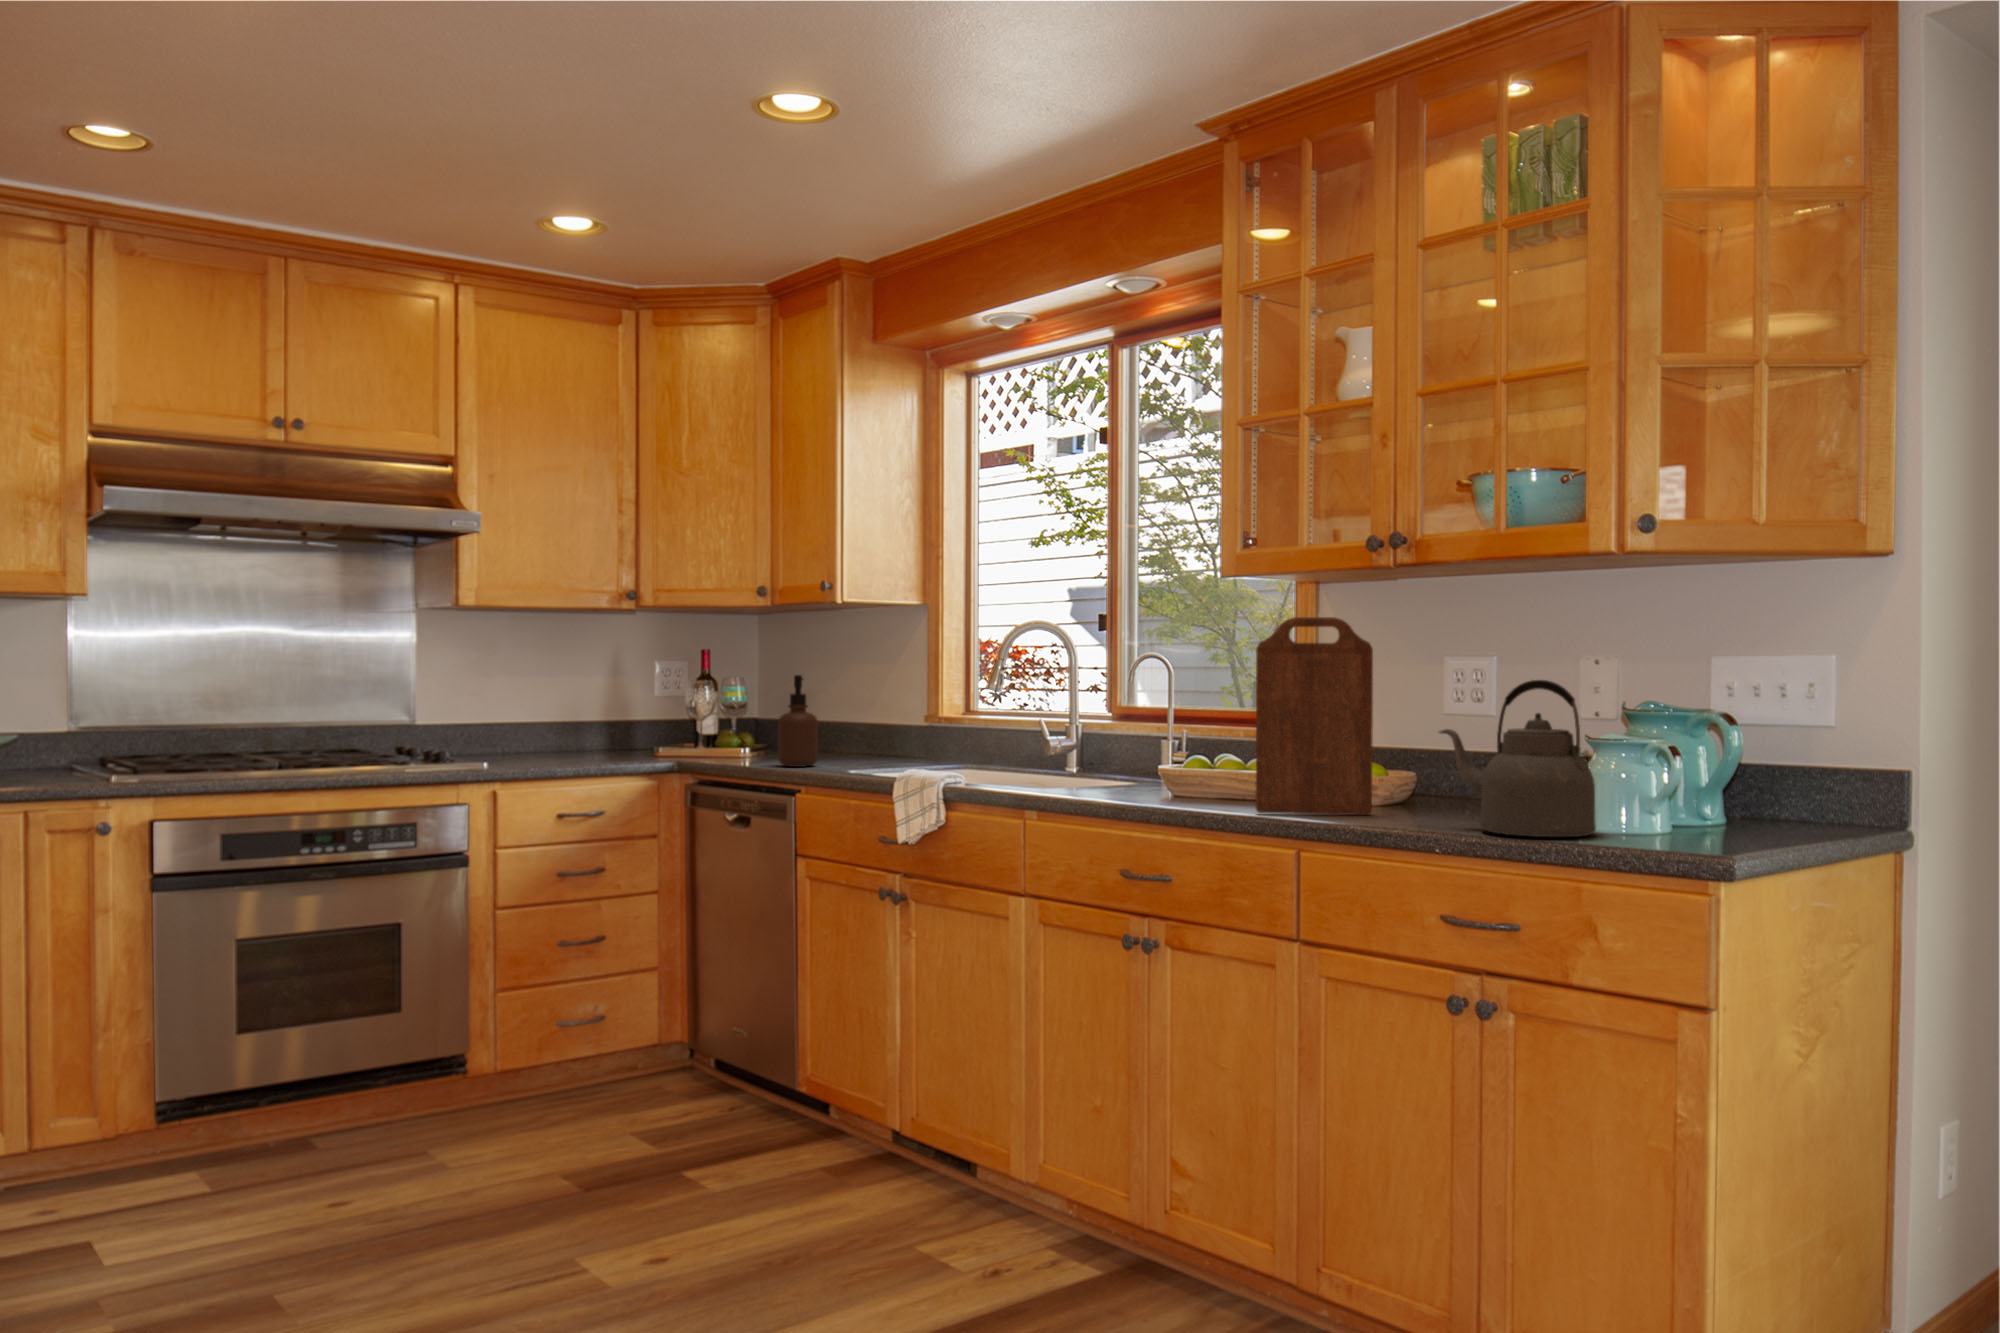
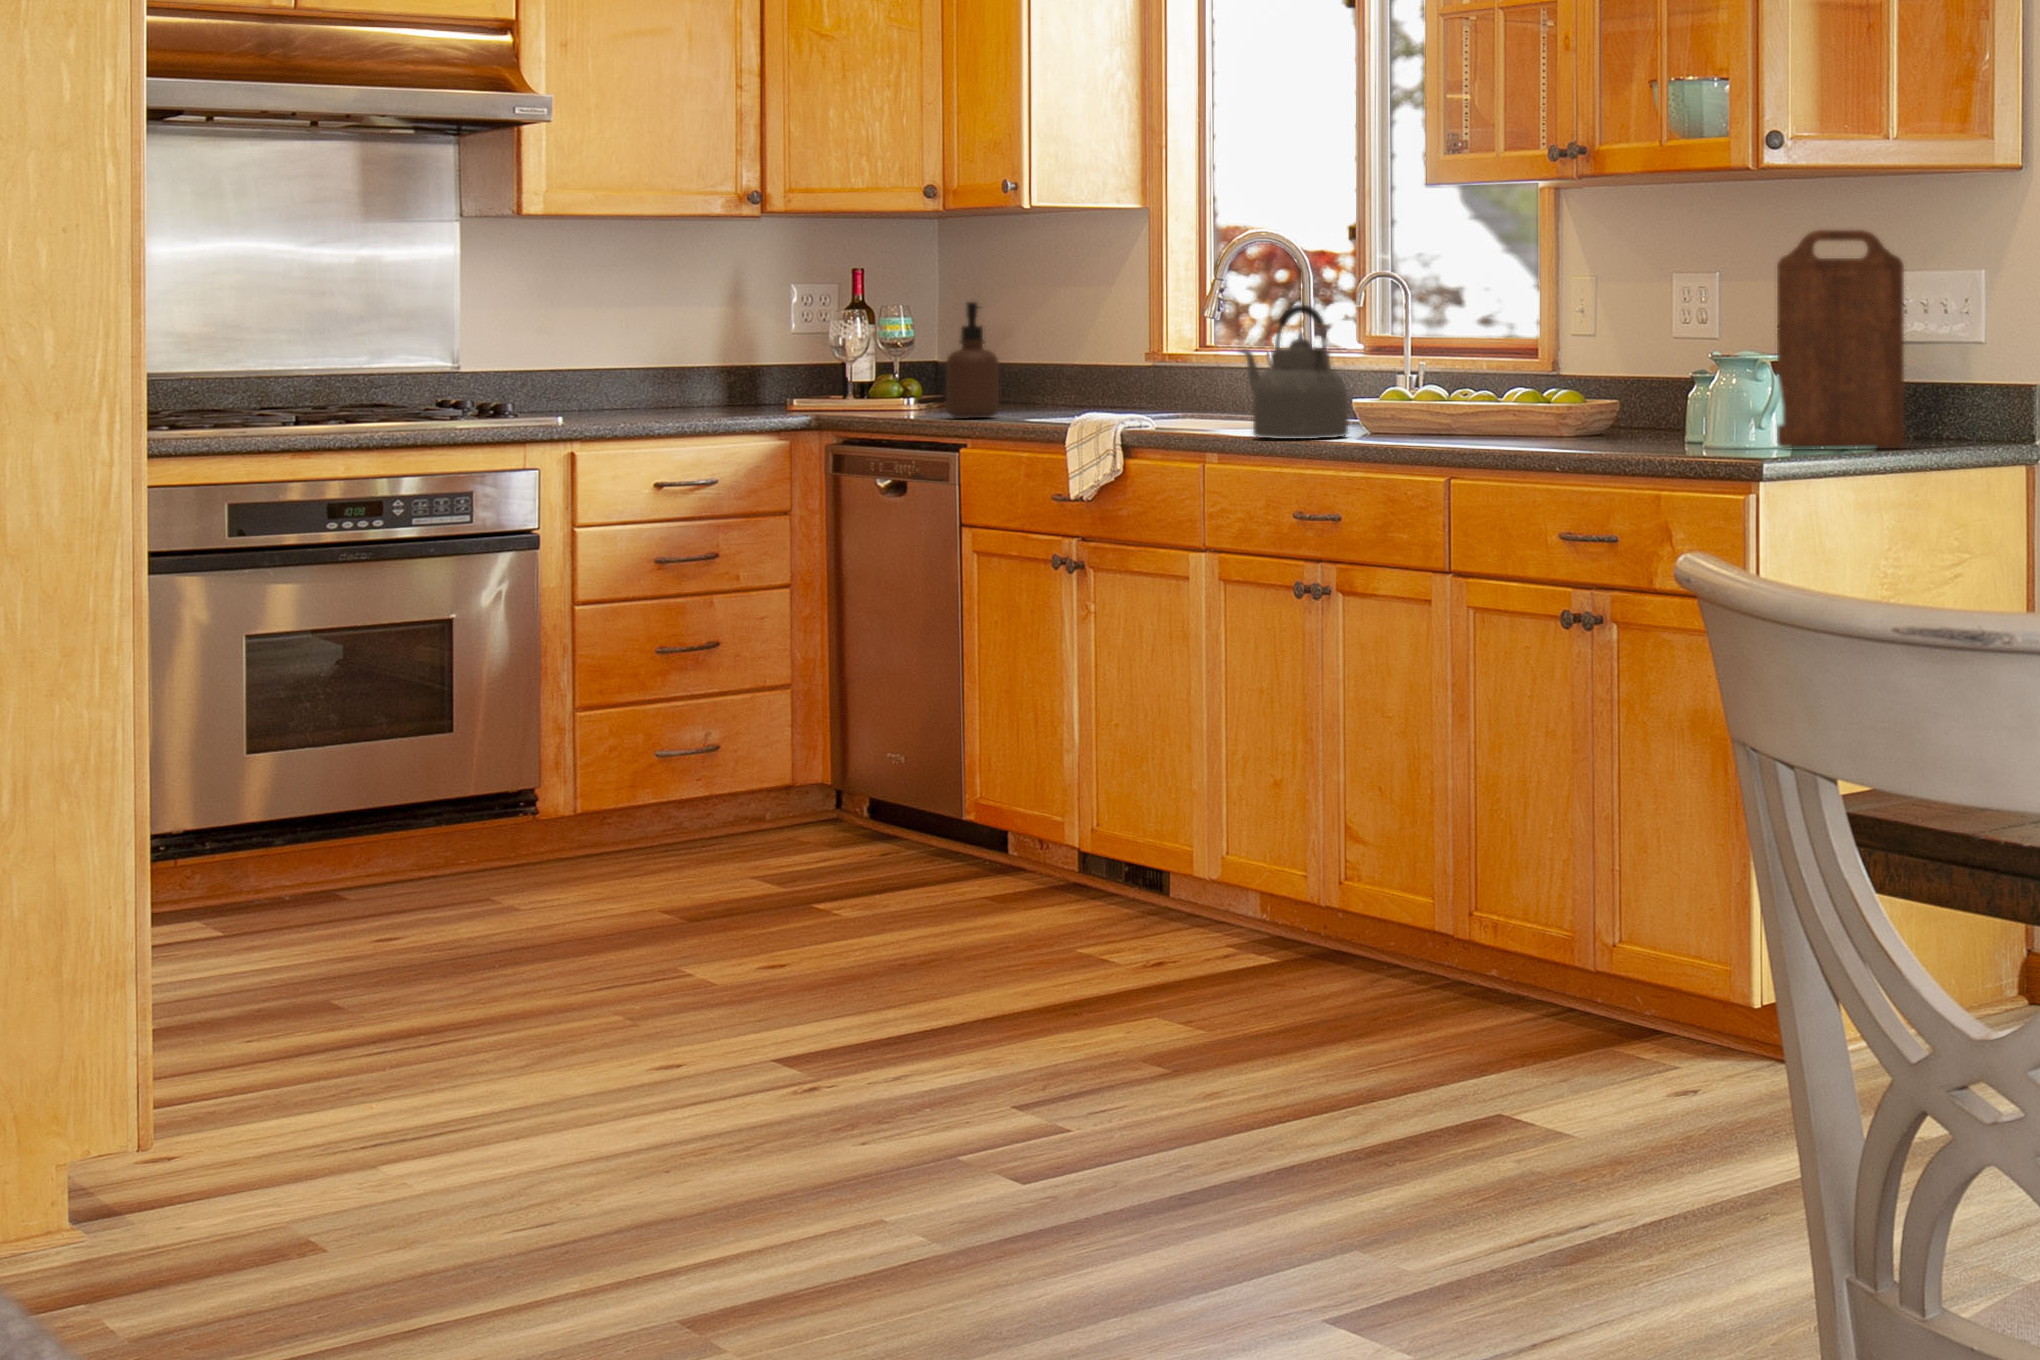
cutting board: present [1256,617,1373,815] -> present [1777,230,1904,448]
kettle: present [1439,680,1596,837] -> present [1240,305,1348,439]

